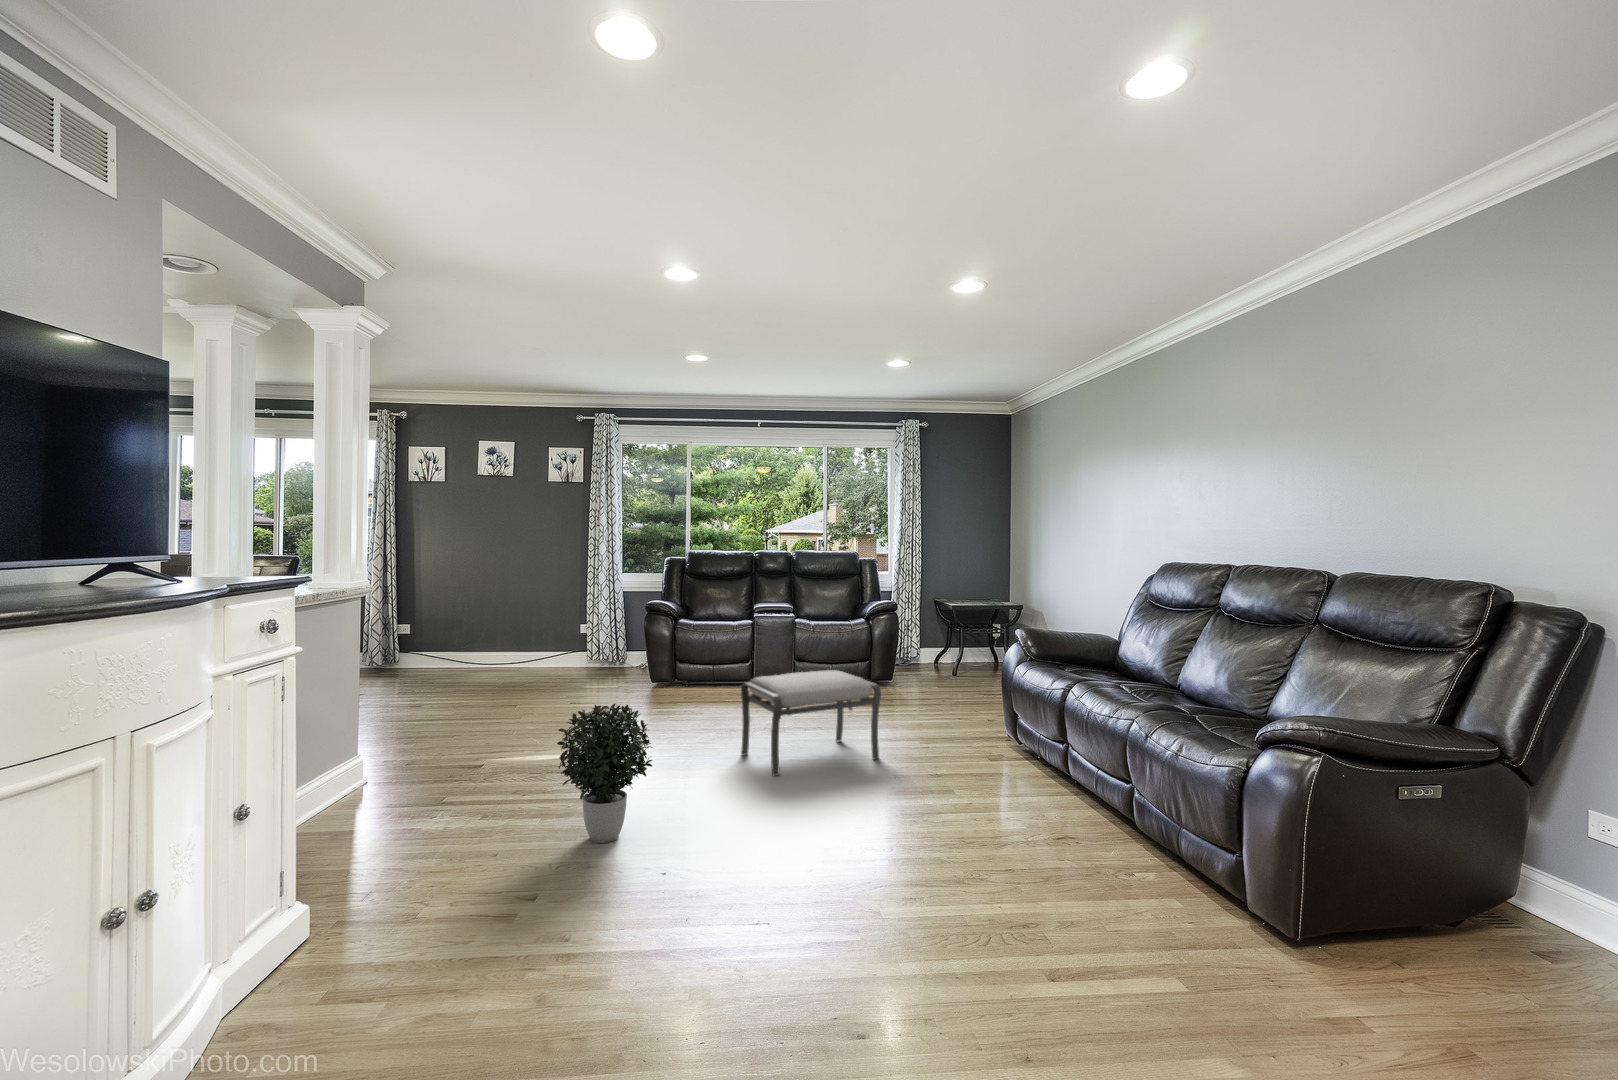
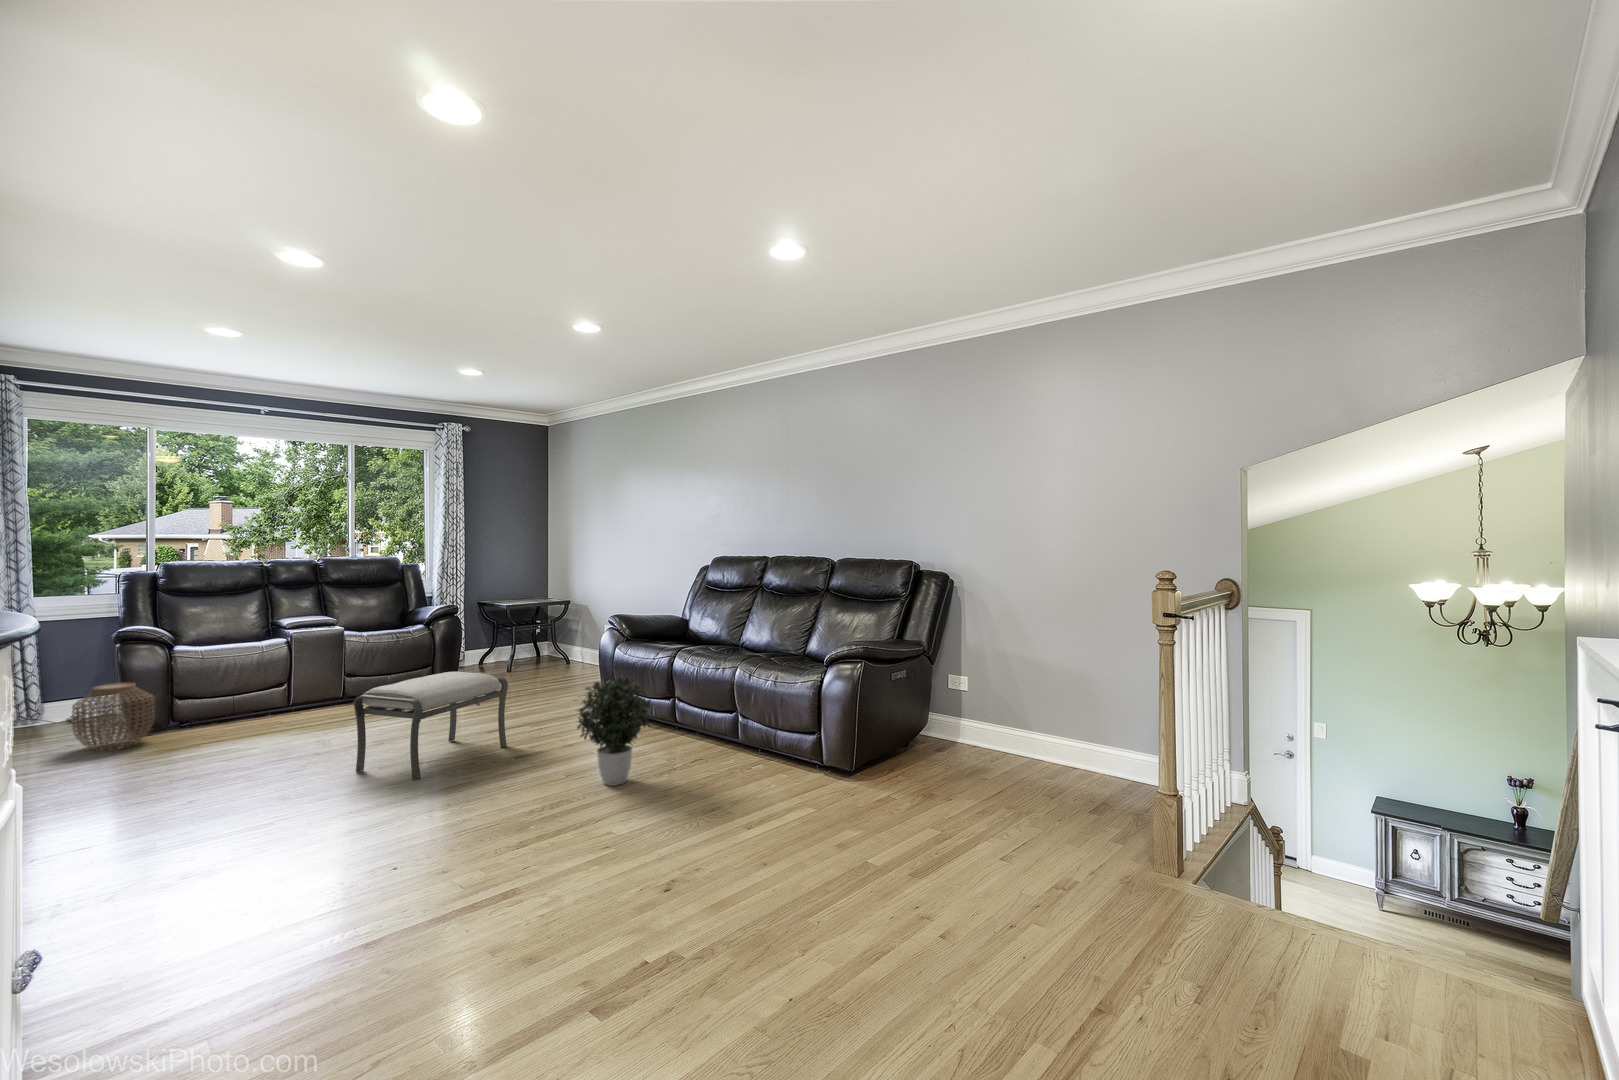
woven basket: none [612,643,660,695] -> present [72,683,155,751]
potted plant: present [557,704,652,843] -> present [577,676,651,786]

